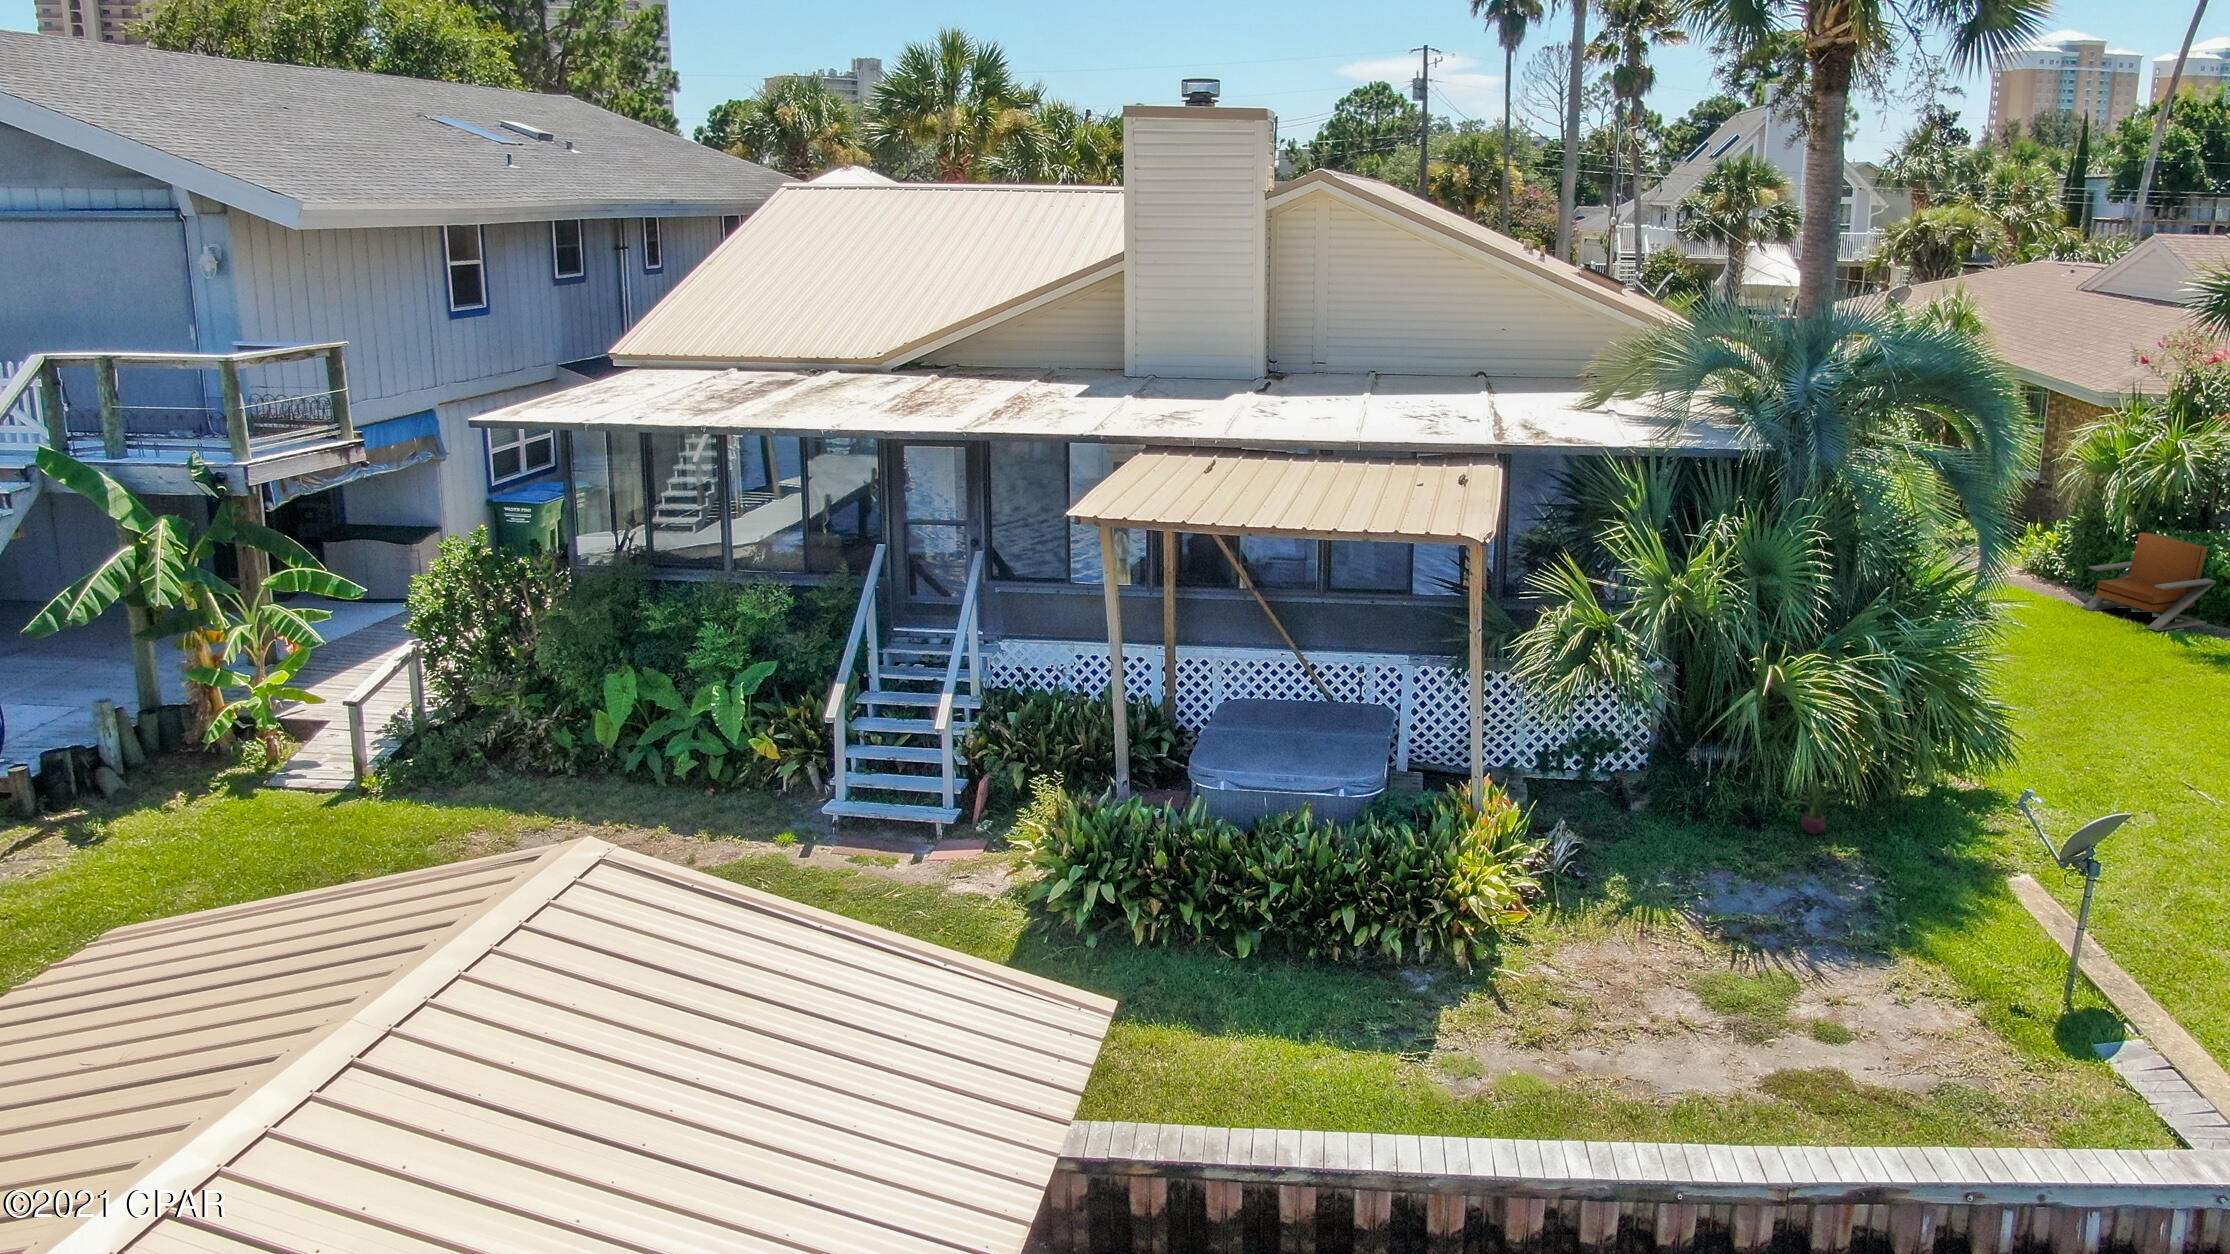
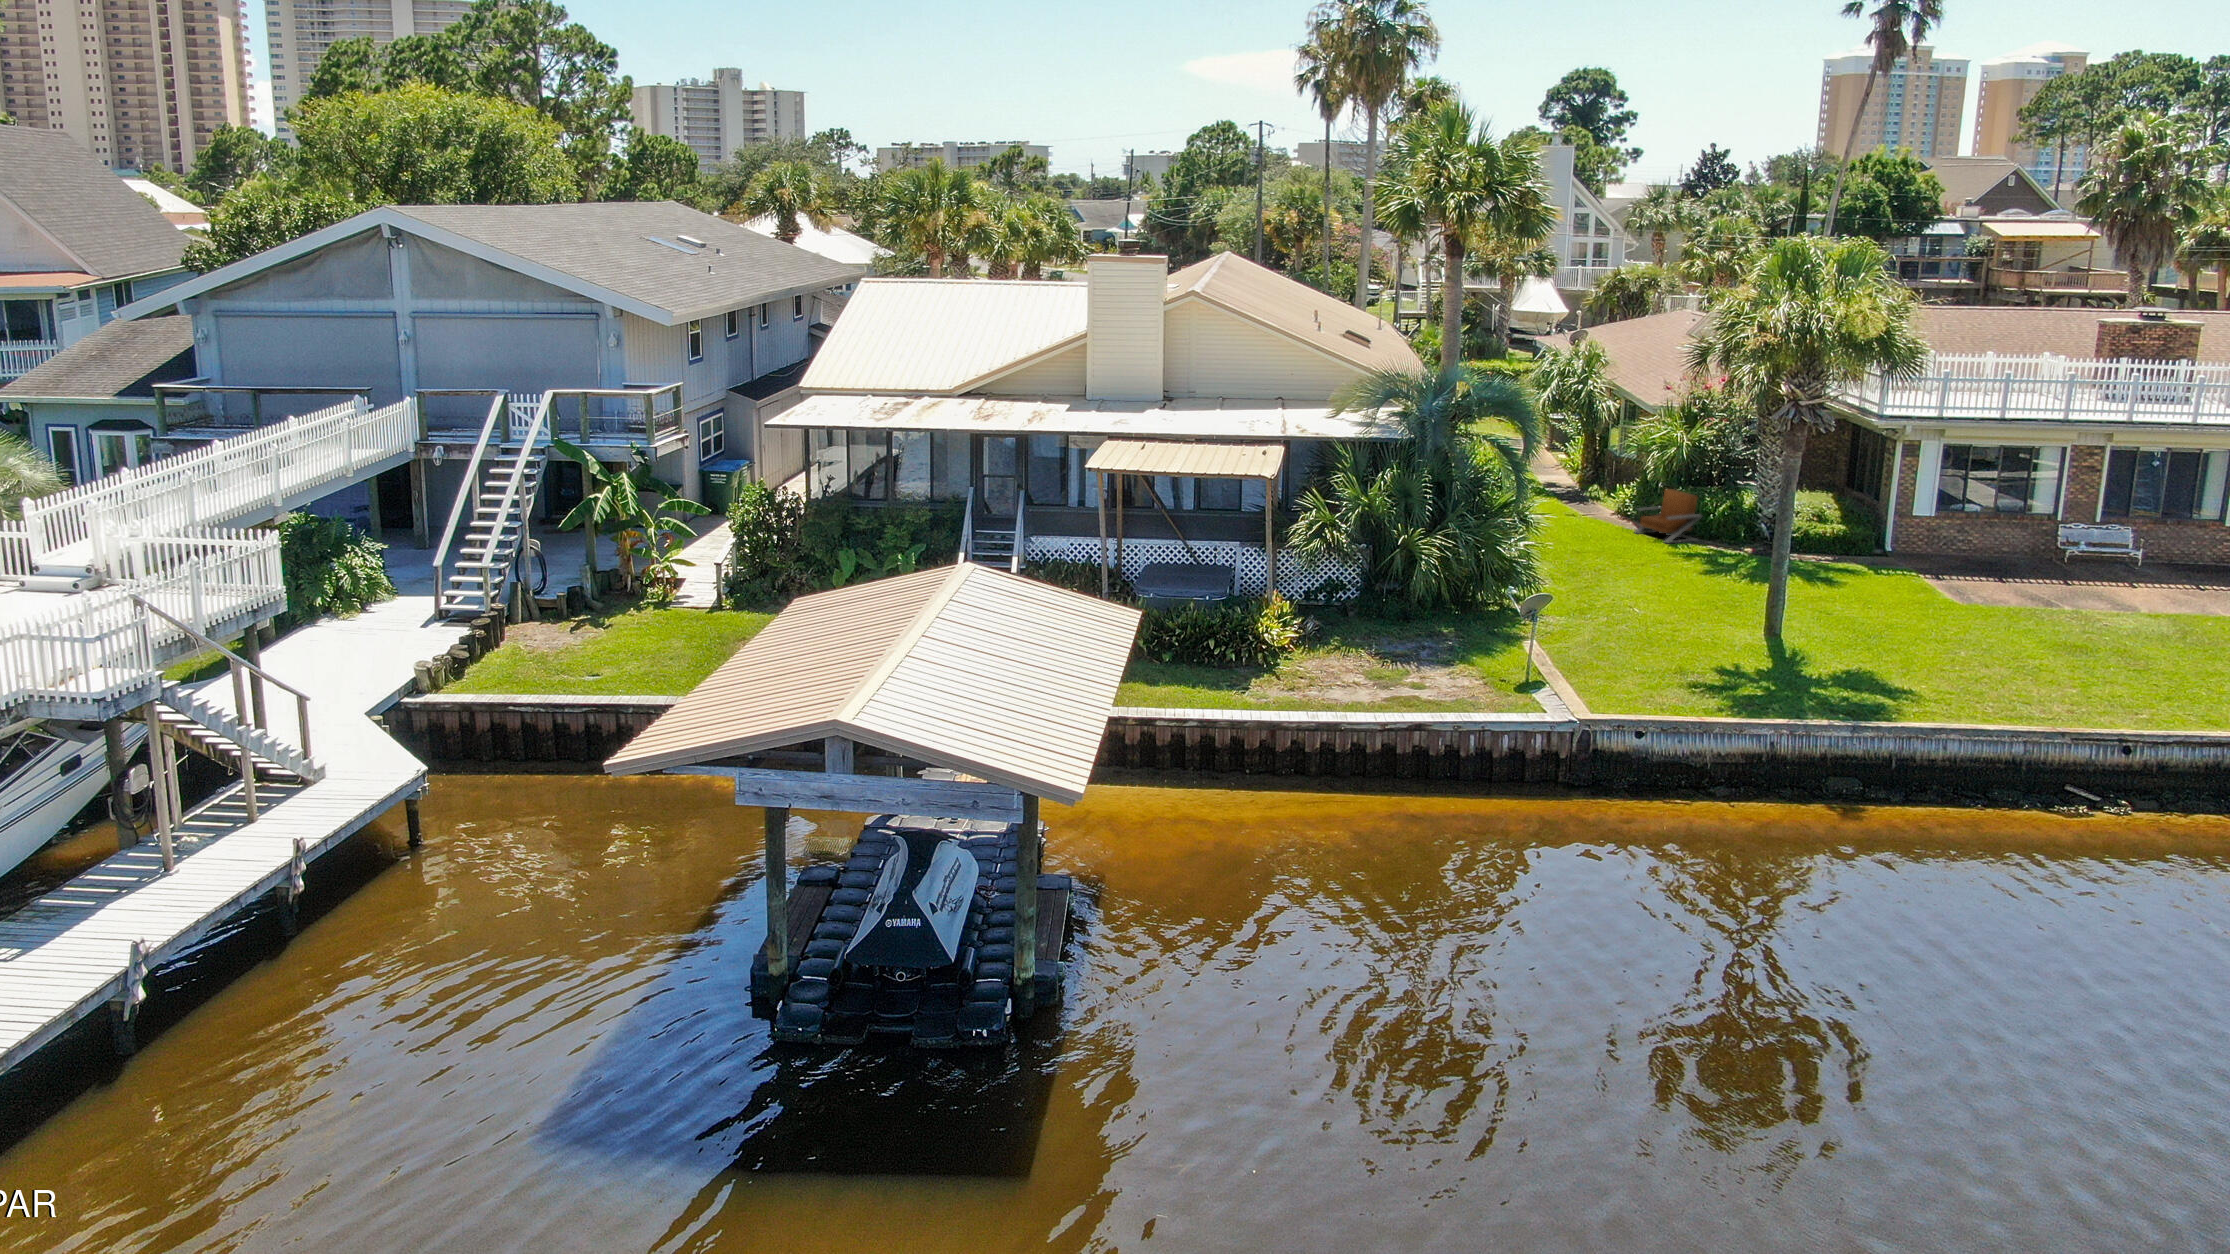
decorative plant: present [1791,782,1837,834] -> none [1421,593,1453,626]

